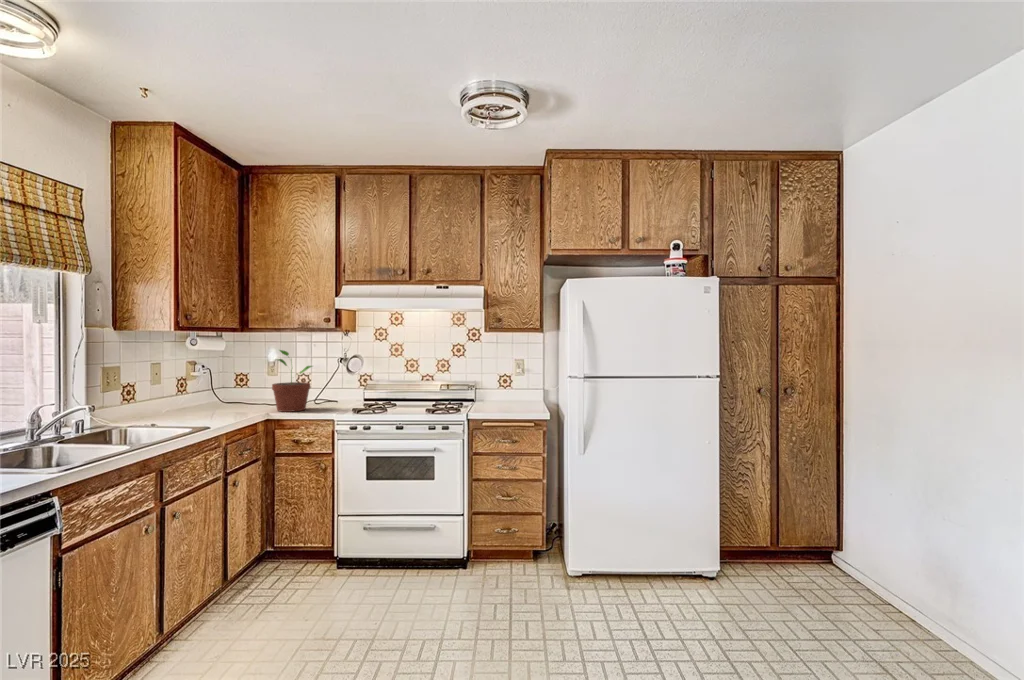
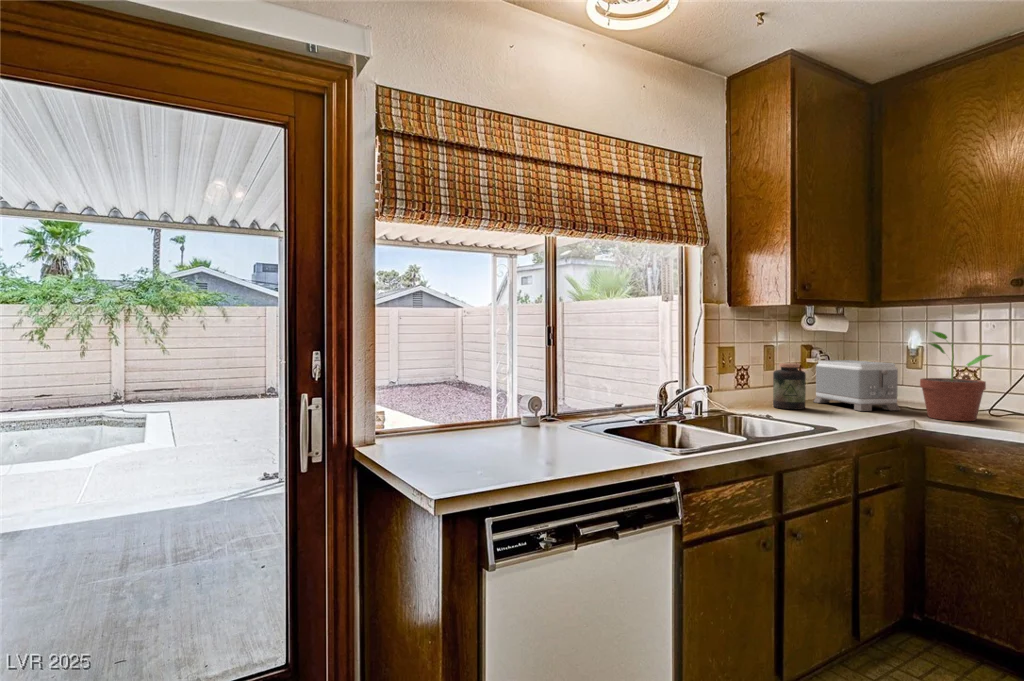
toaster: none [196,372,261,412] -> present [814,360,900,411]
jar: none [159,378,188,418] -> present [773,363,806,409]

